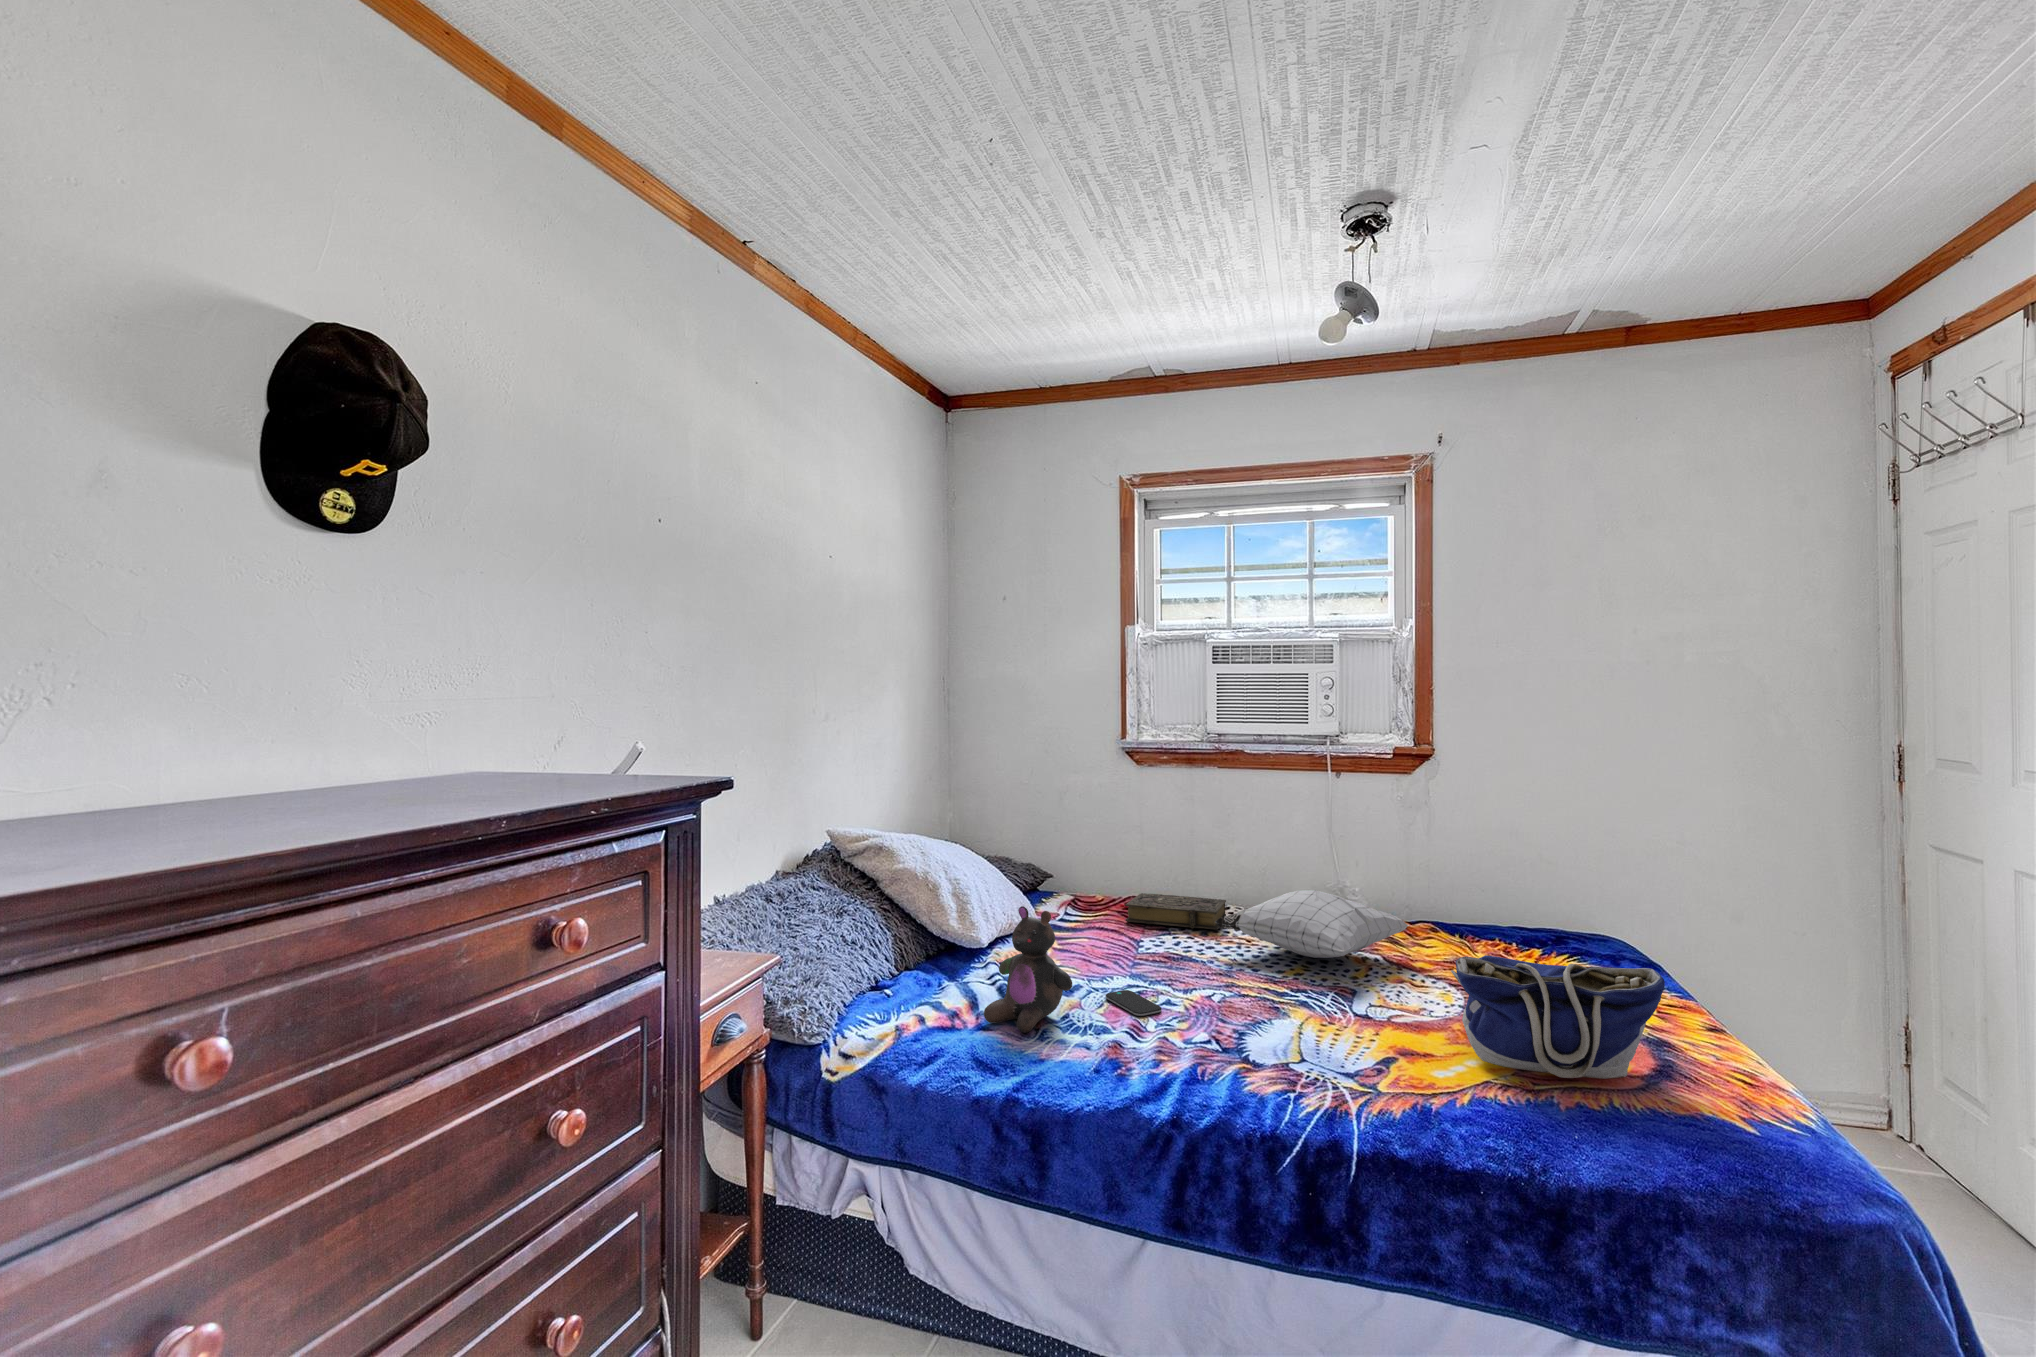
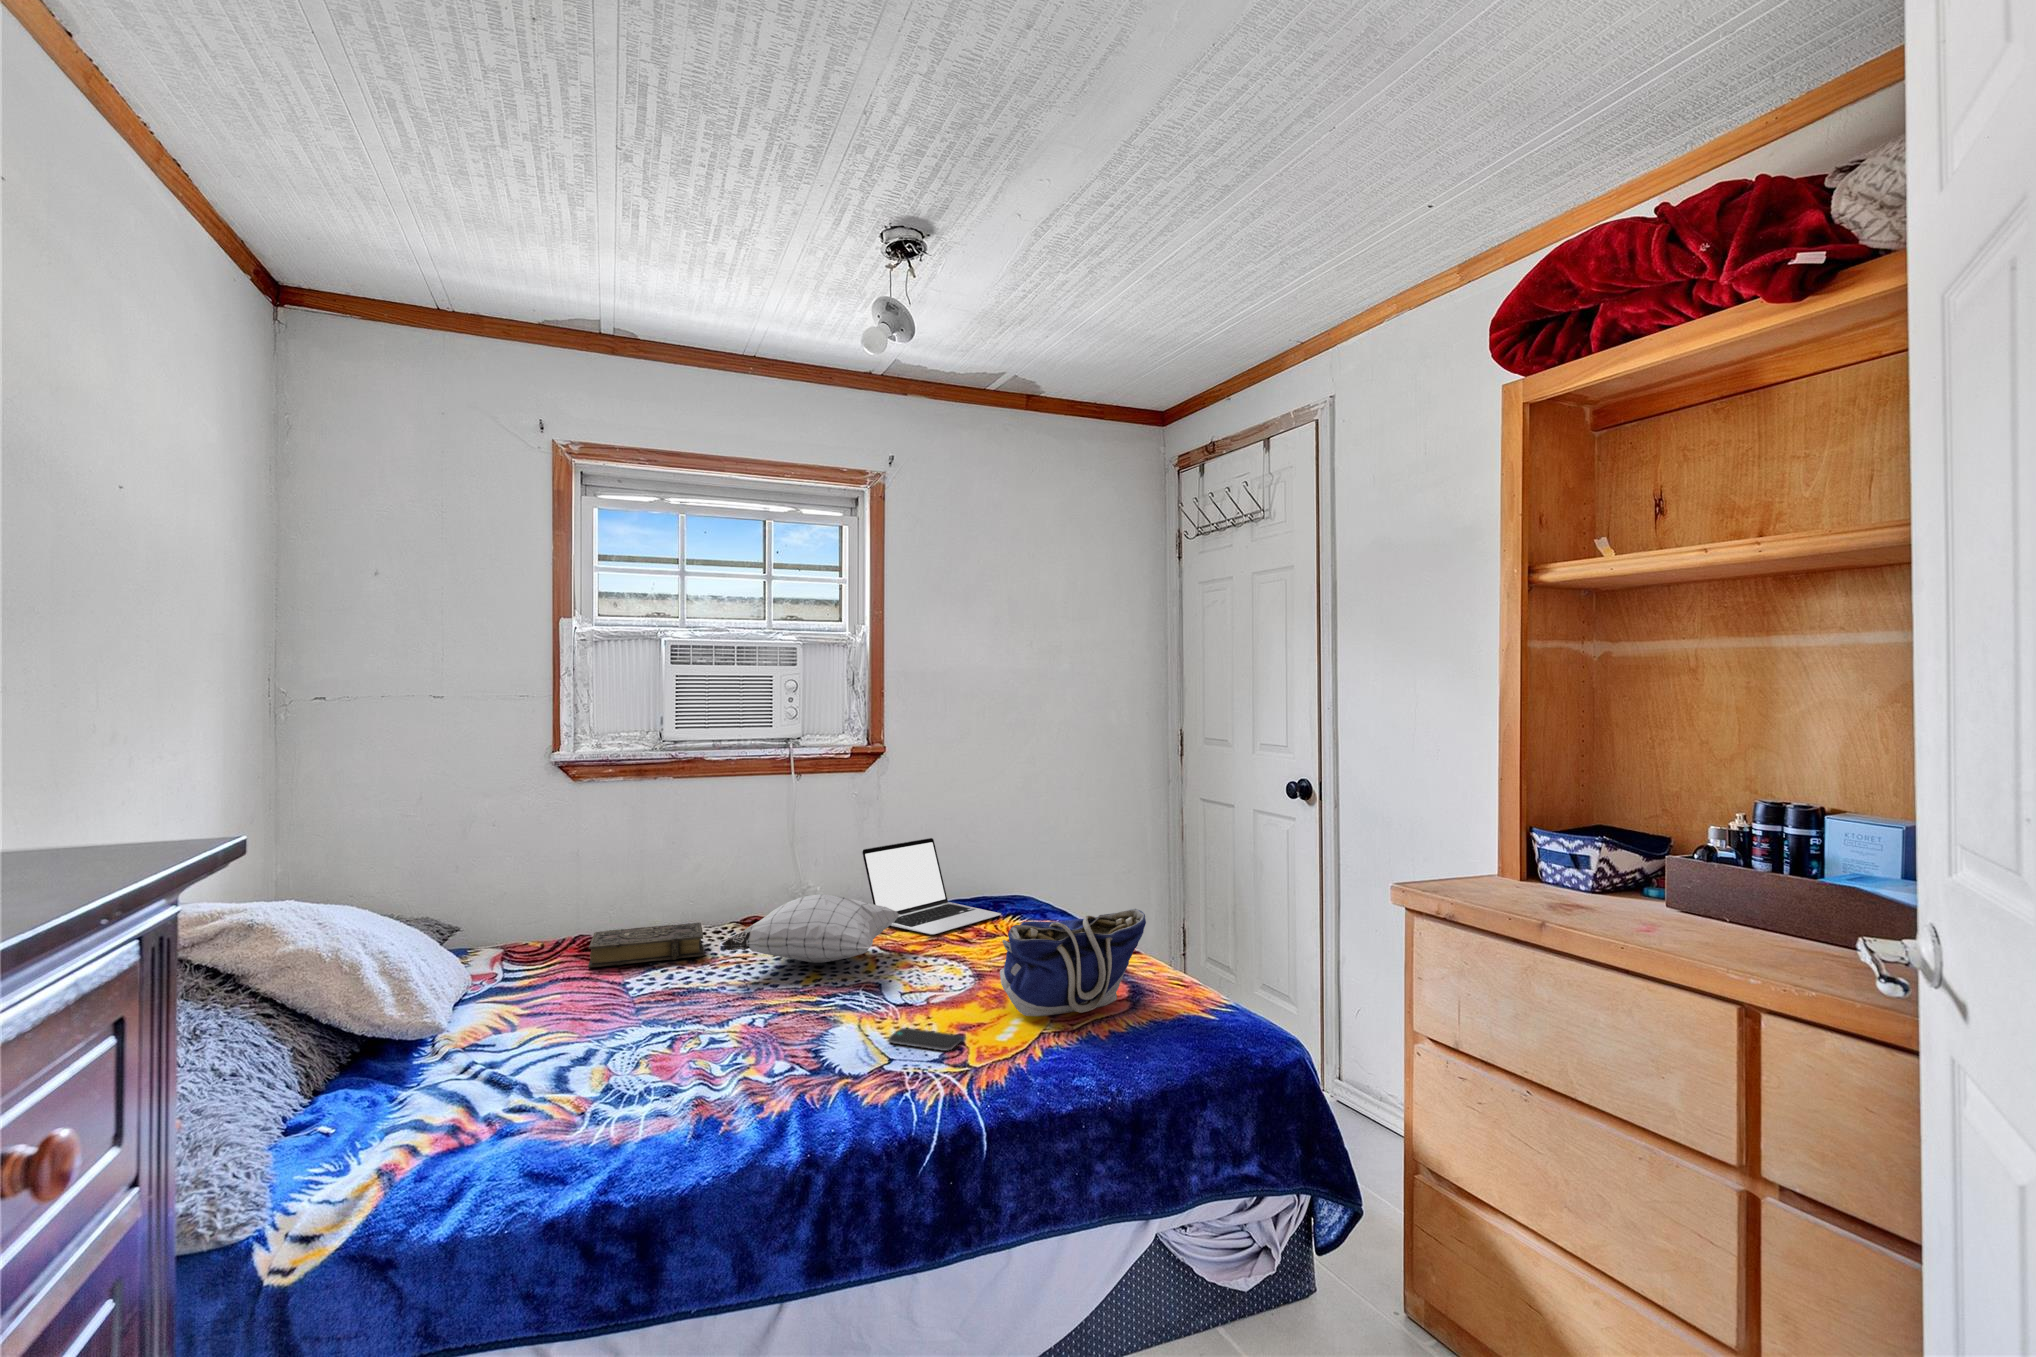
laptop: none [1390,849,1563,954] -> present [862,838,1001,935]
stuffed bear: present [984,906,1072,1033] -> none [499,961,624,1125]
smartphone: present [1106,990,1162,1016] -> present [888,1028,962,1051]

